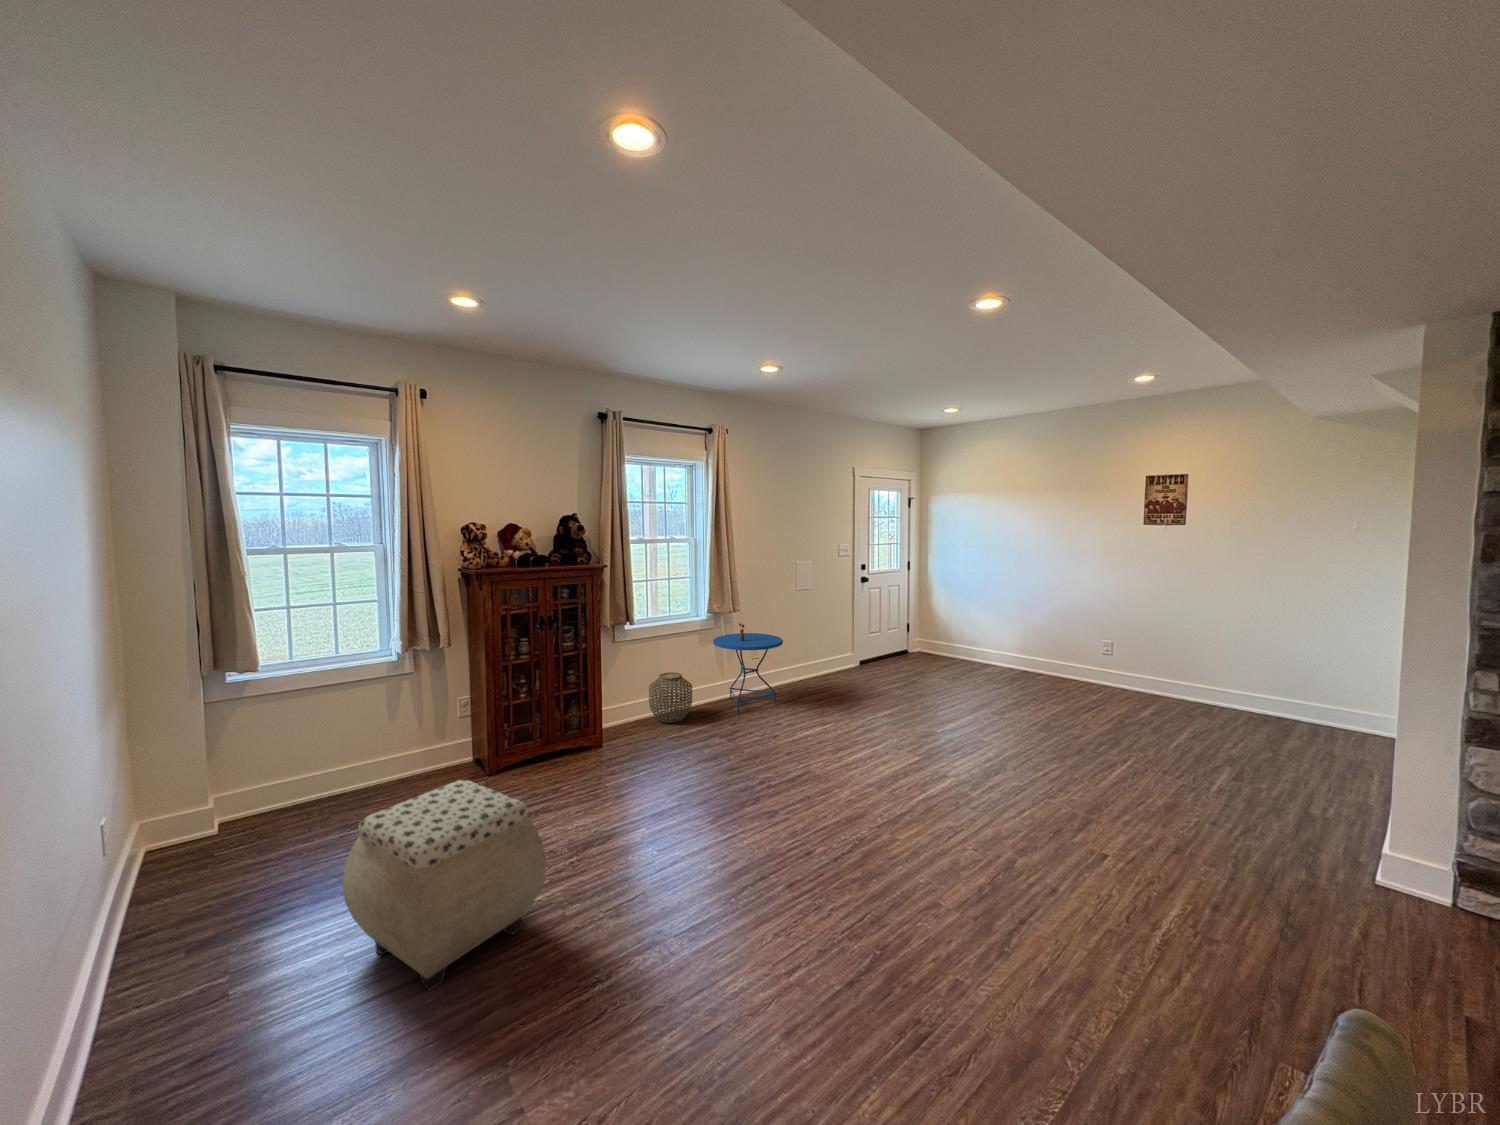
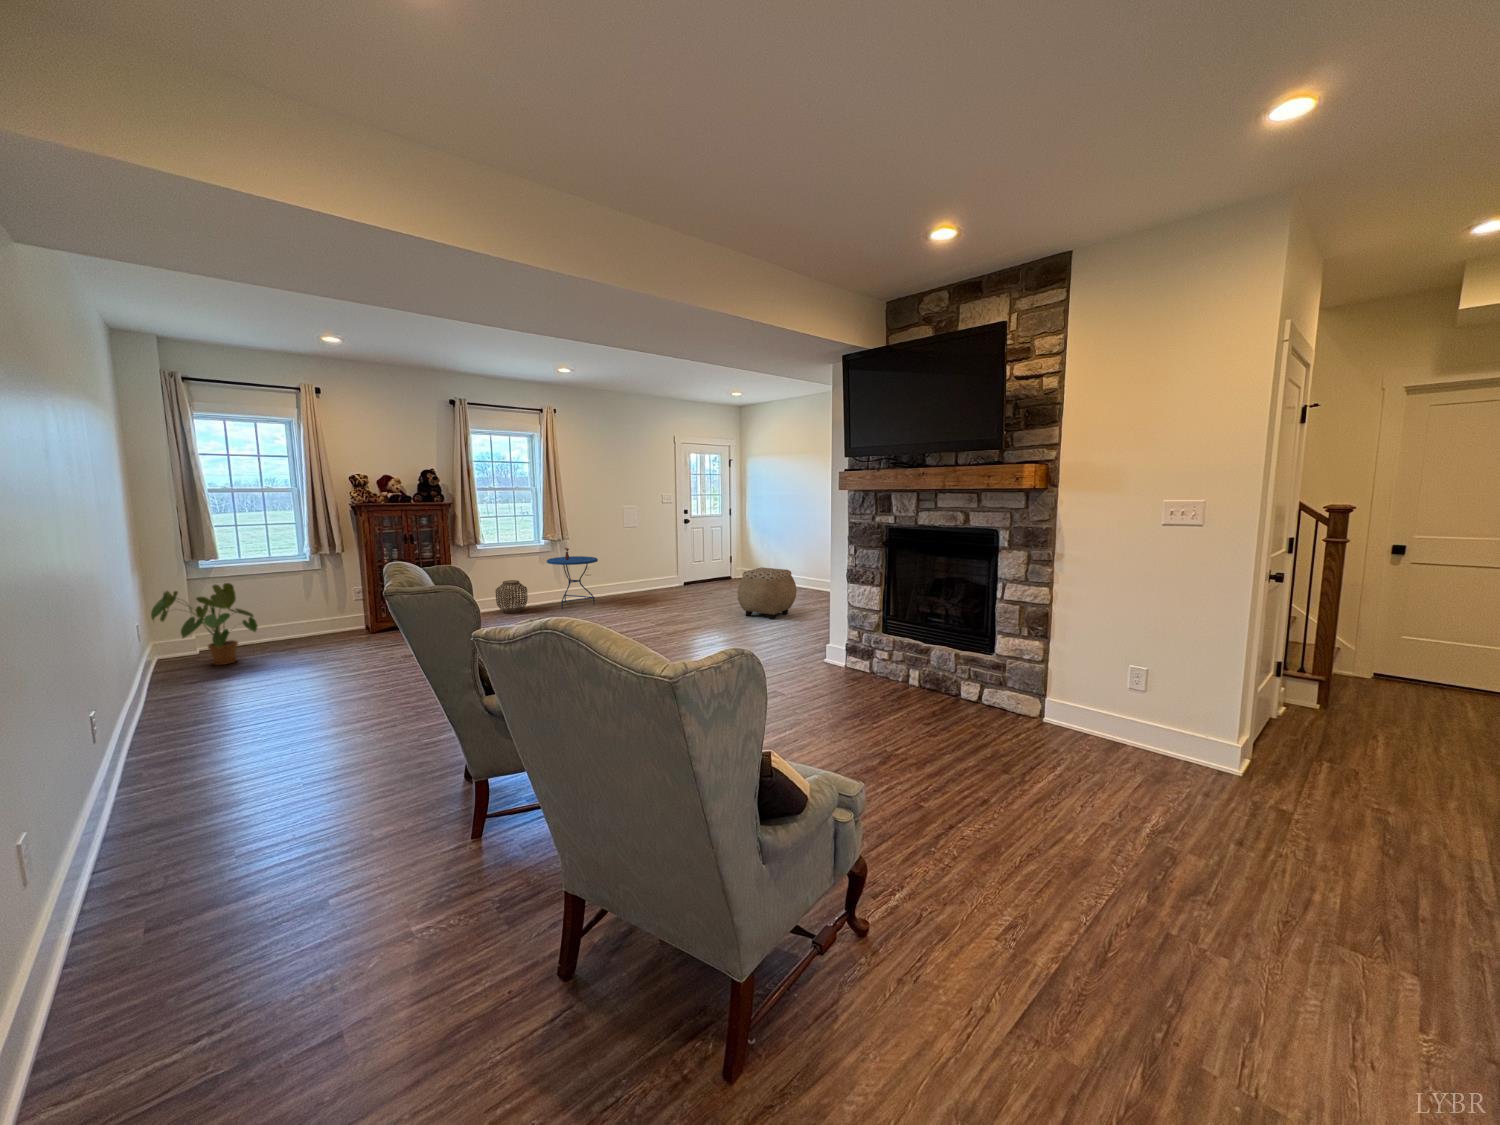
house plant: none [129,718,320,870] -> present [151,583,257,665]
ottoman: present [343,780,546,991] -> present [737,567,797,620]

